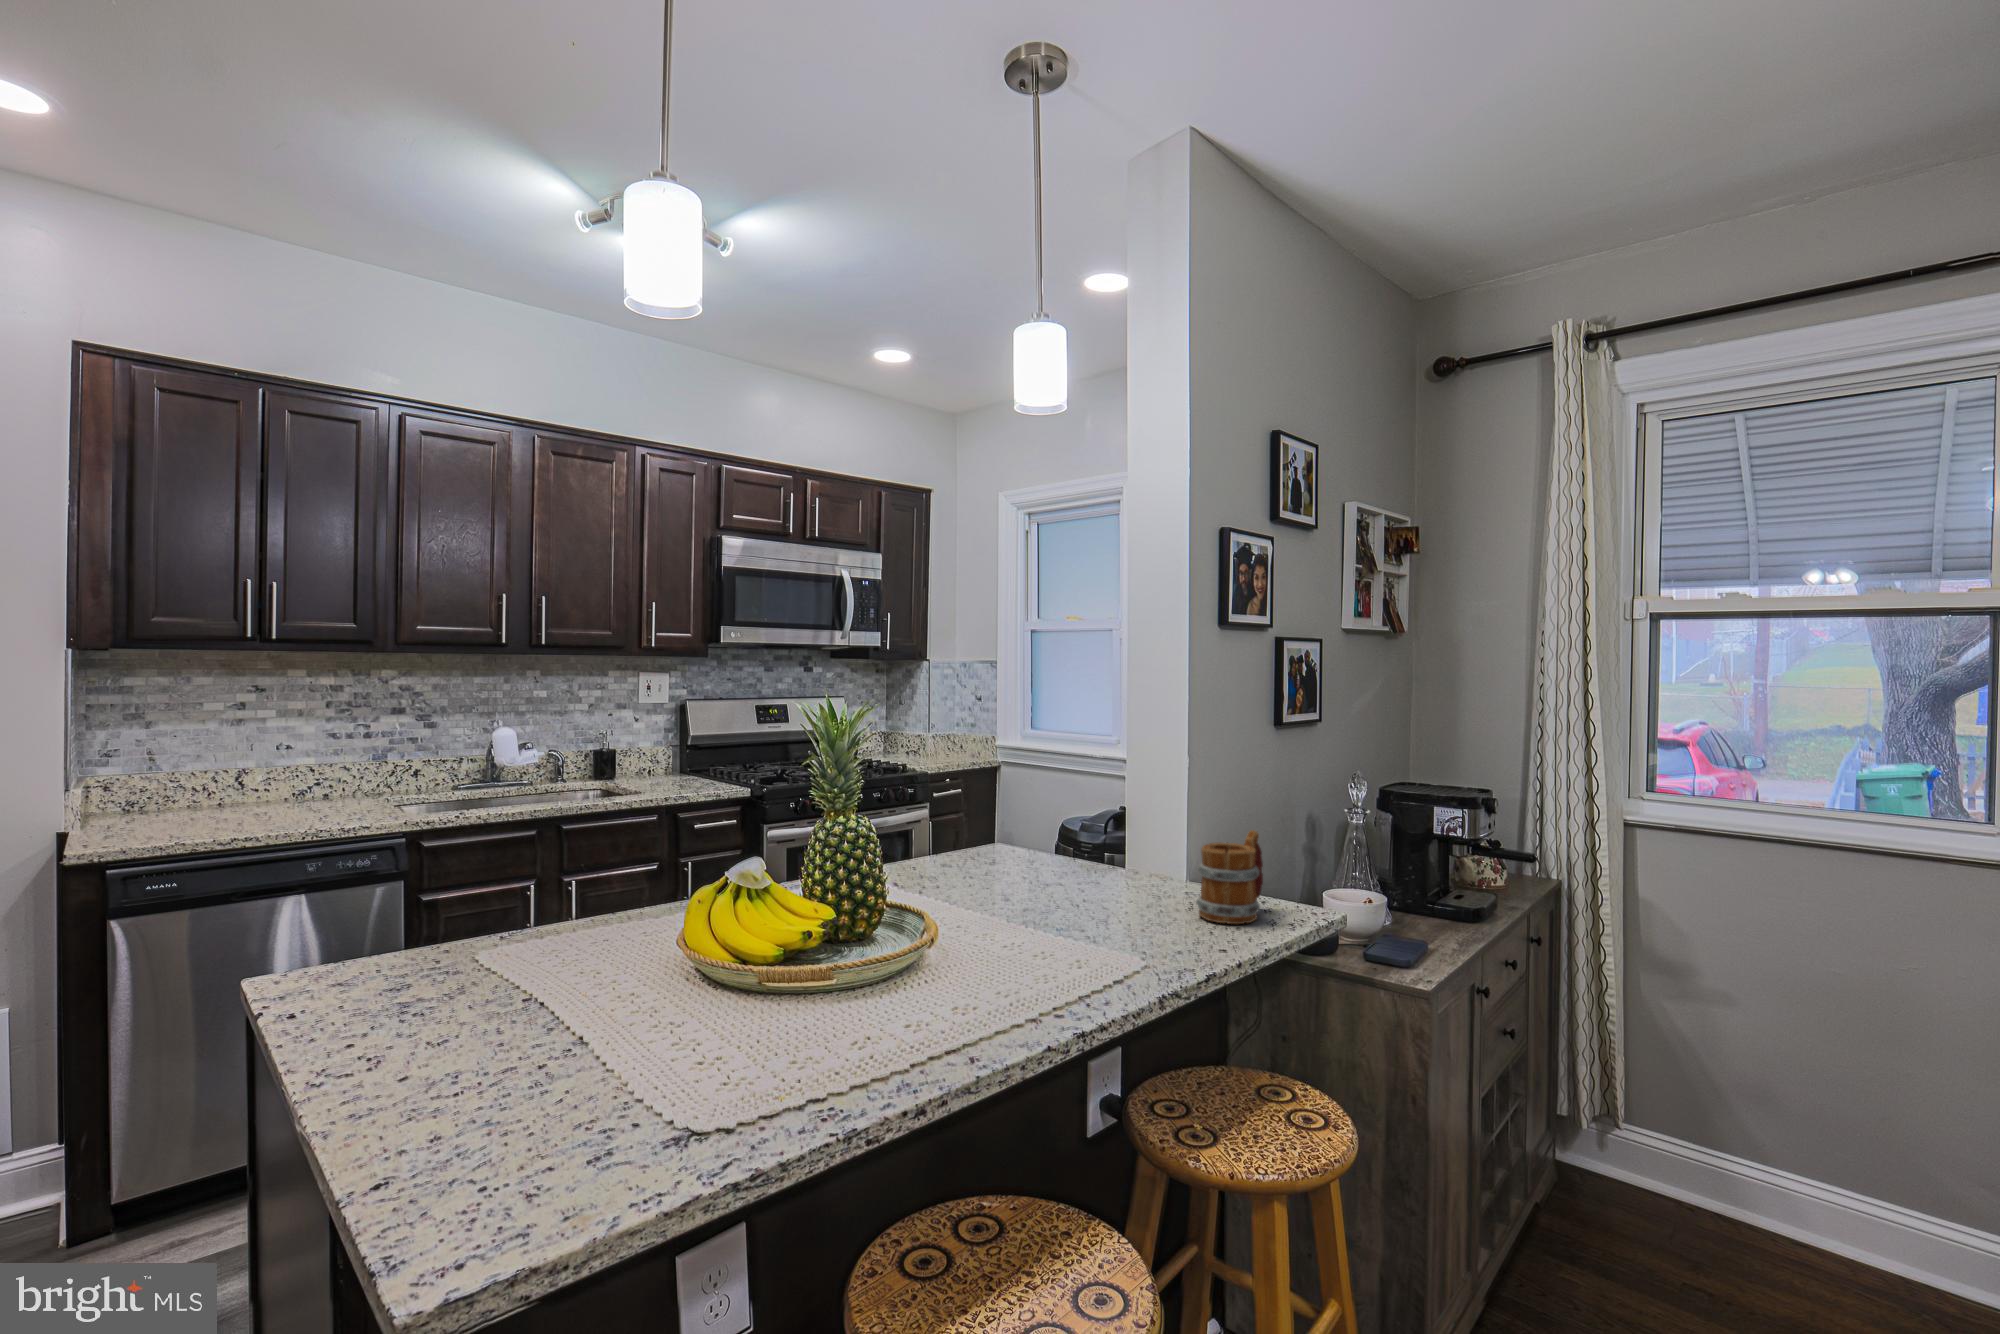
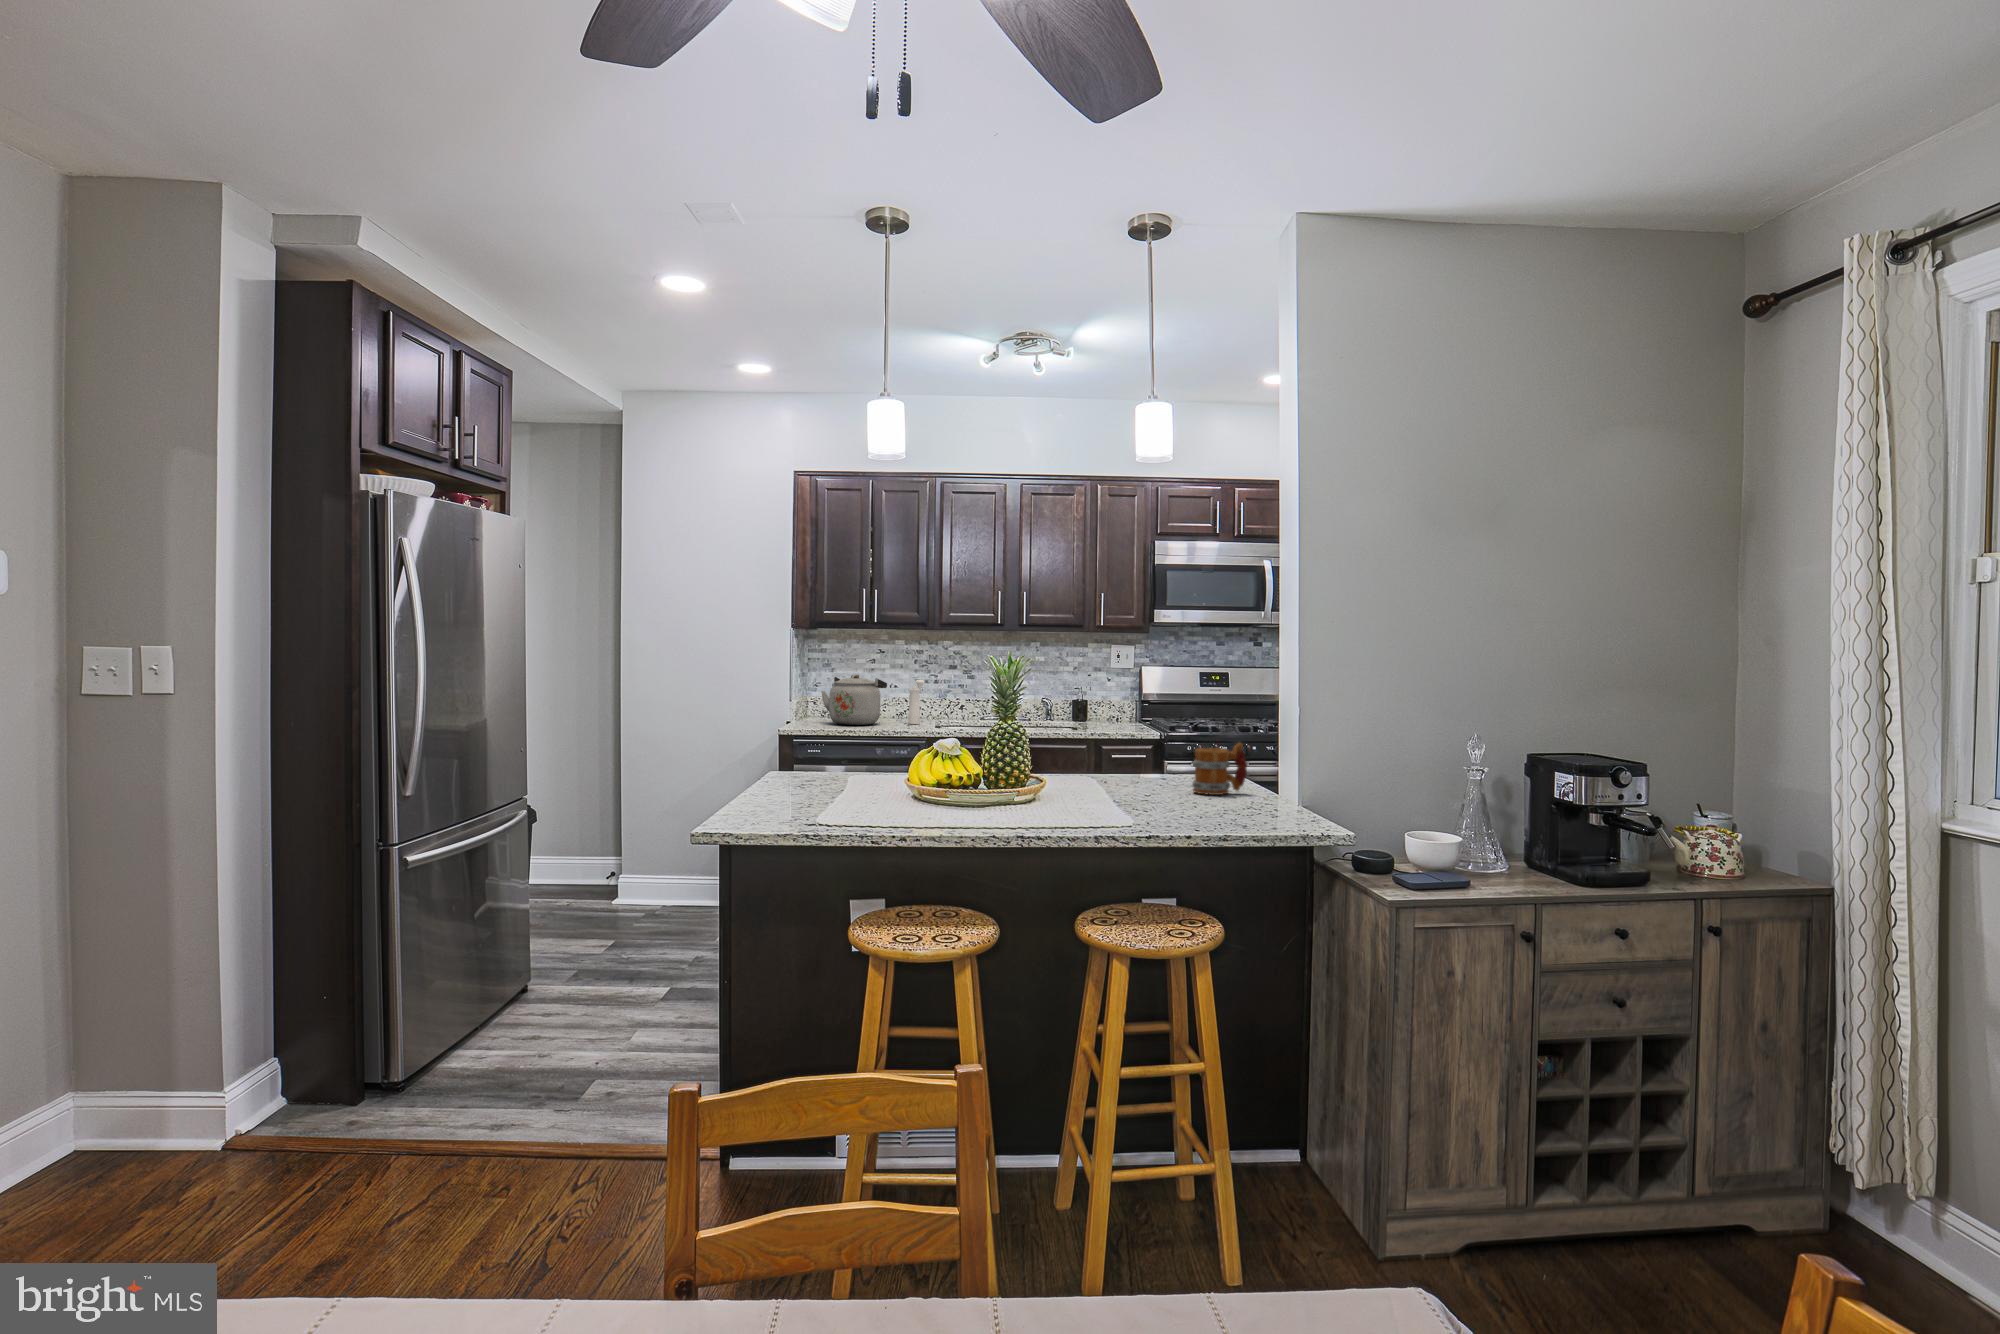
kettle: none [131,732,282,826] -> present [821,674,887,725]
pepper mill: none [328,734,353,810] -> present [908,680,924,724]

